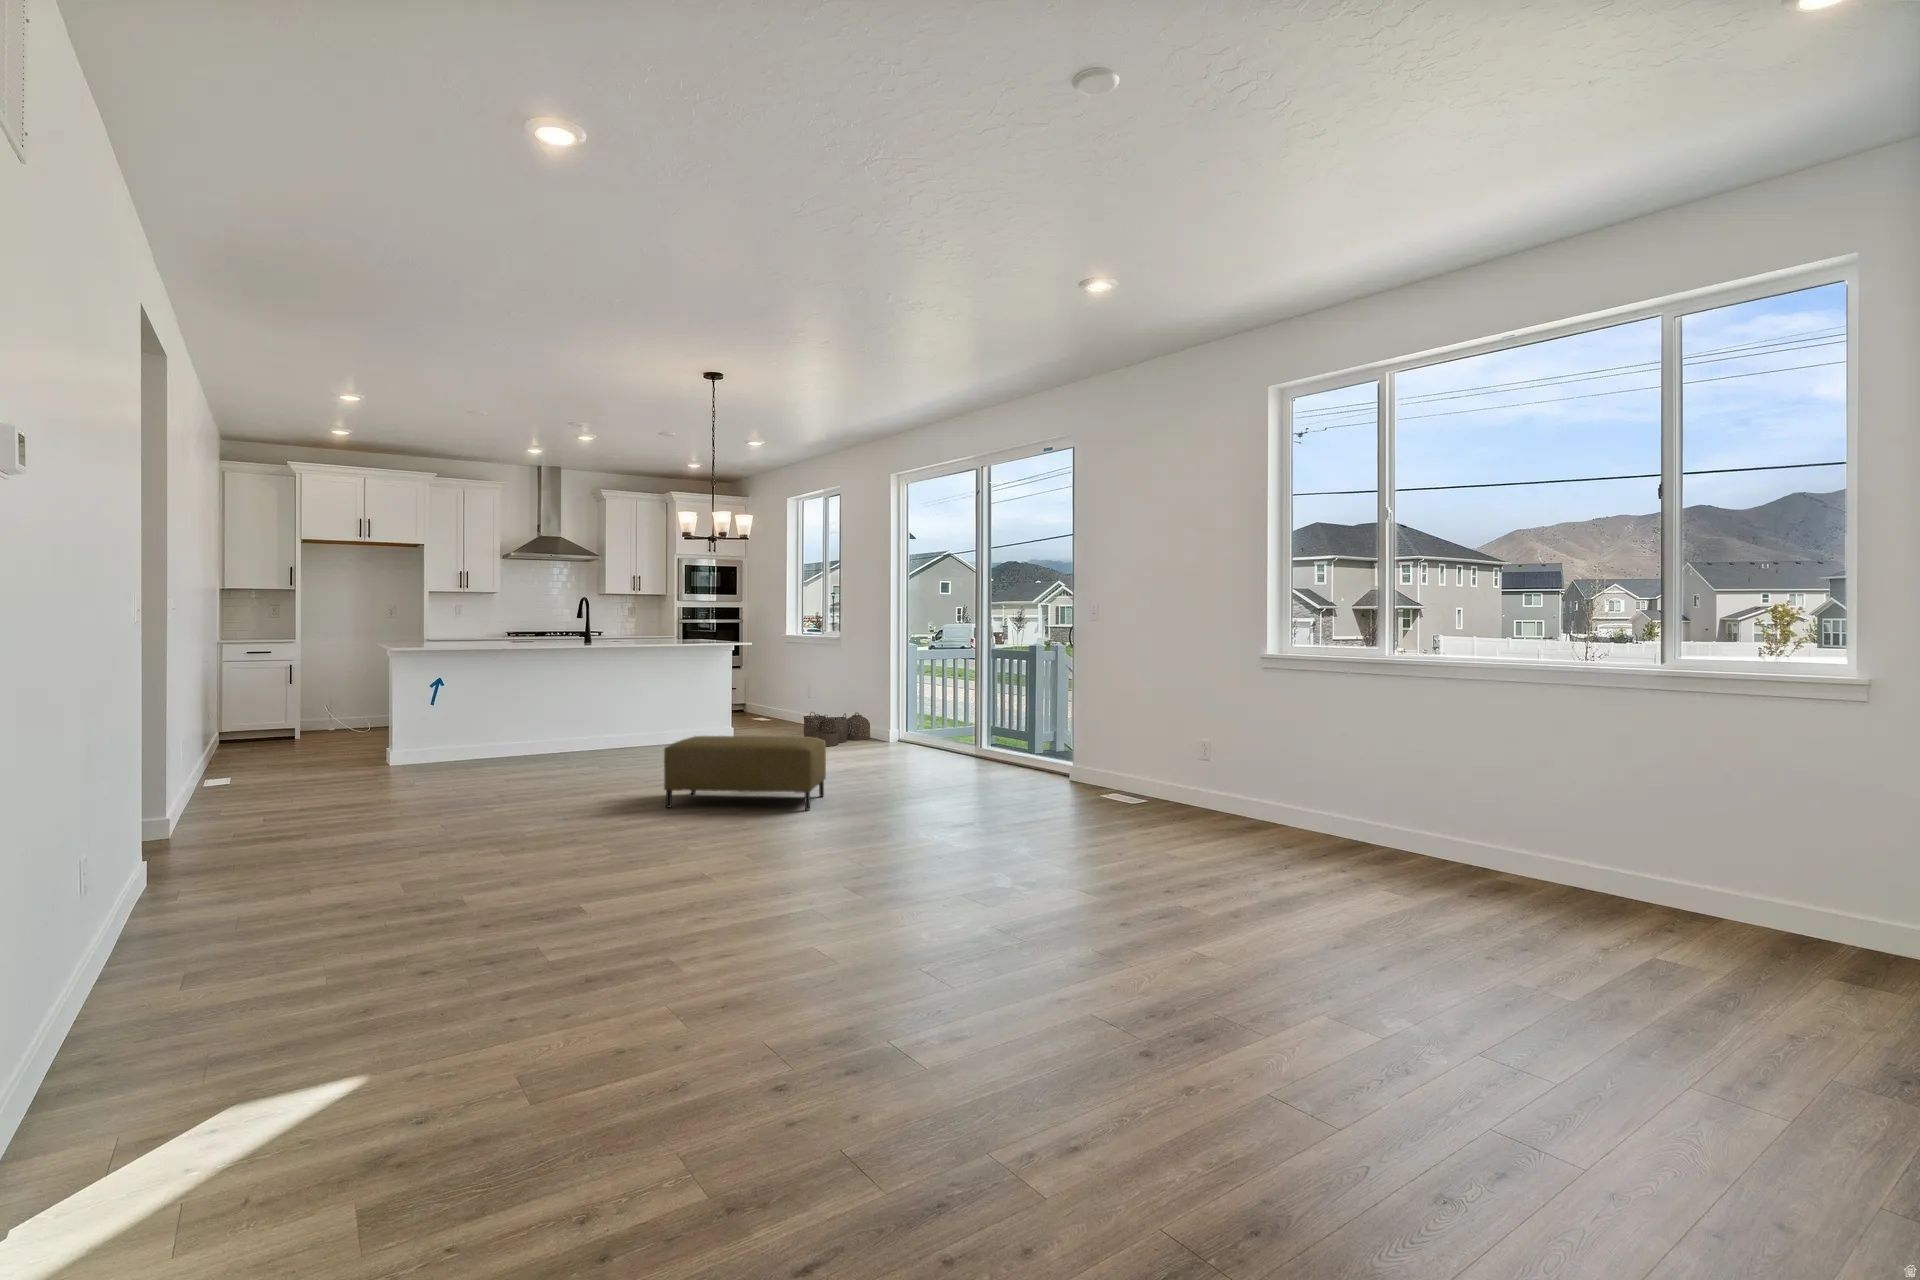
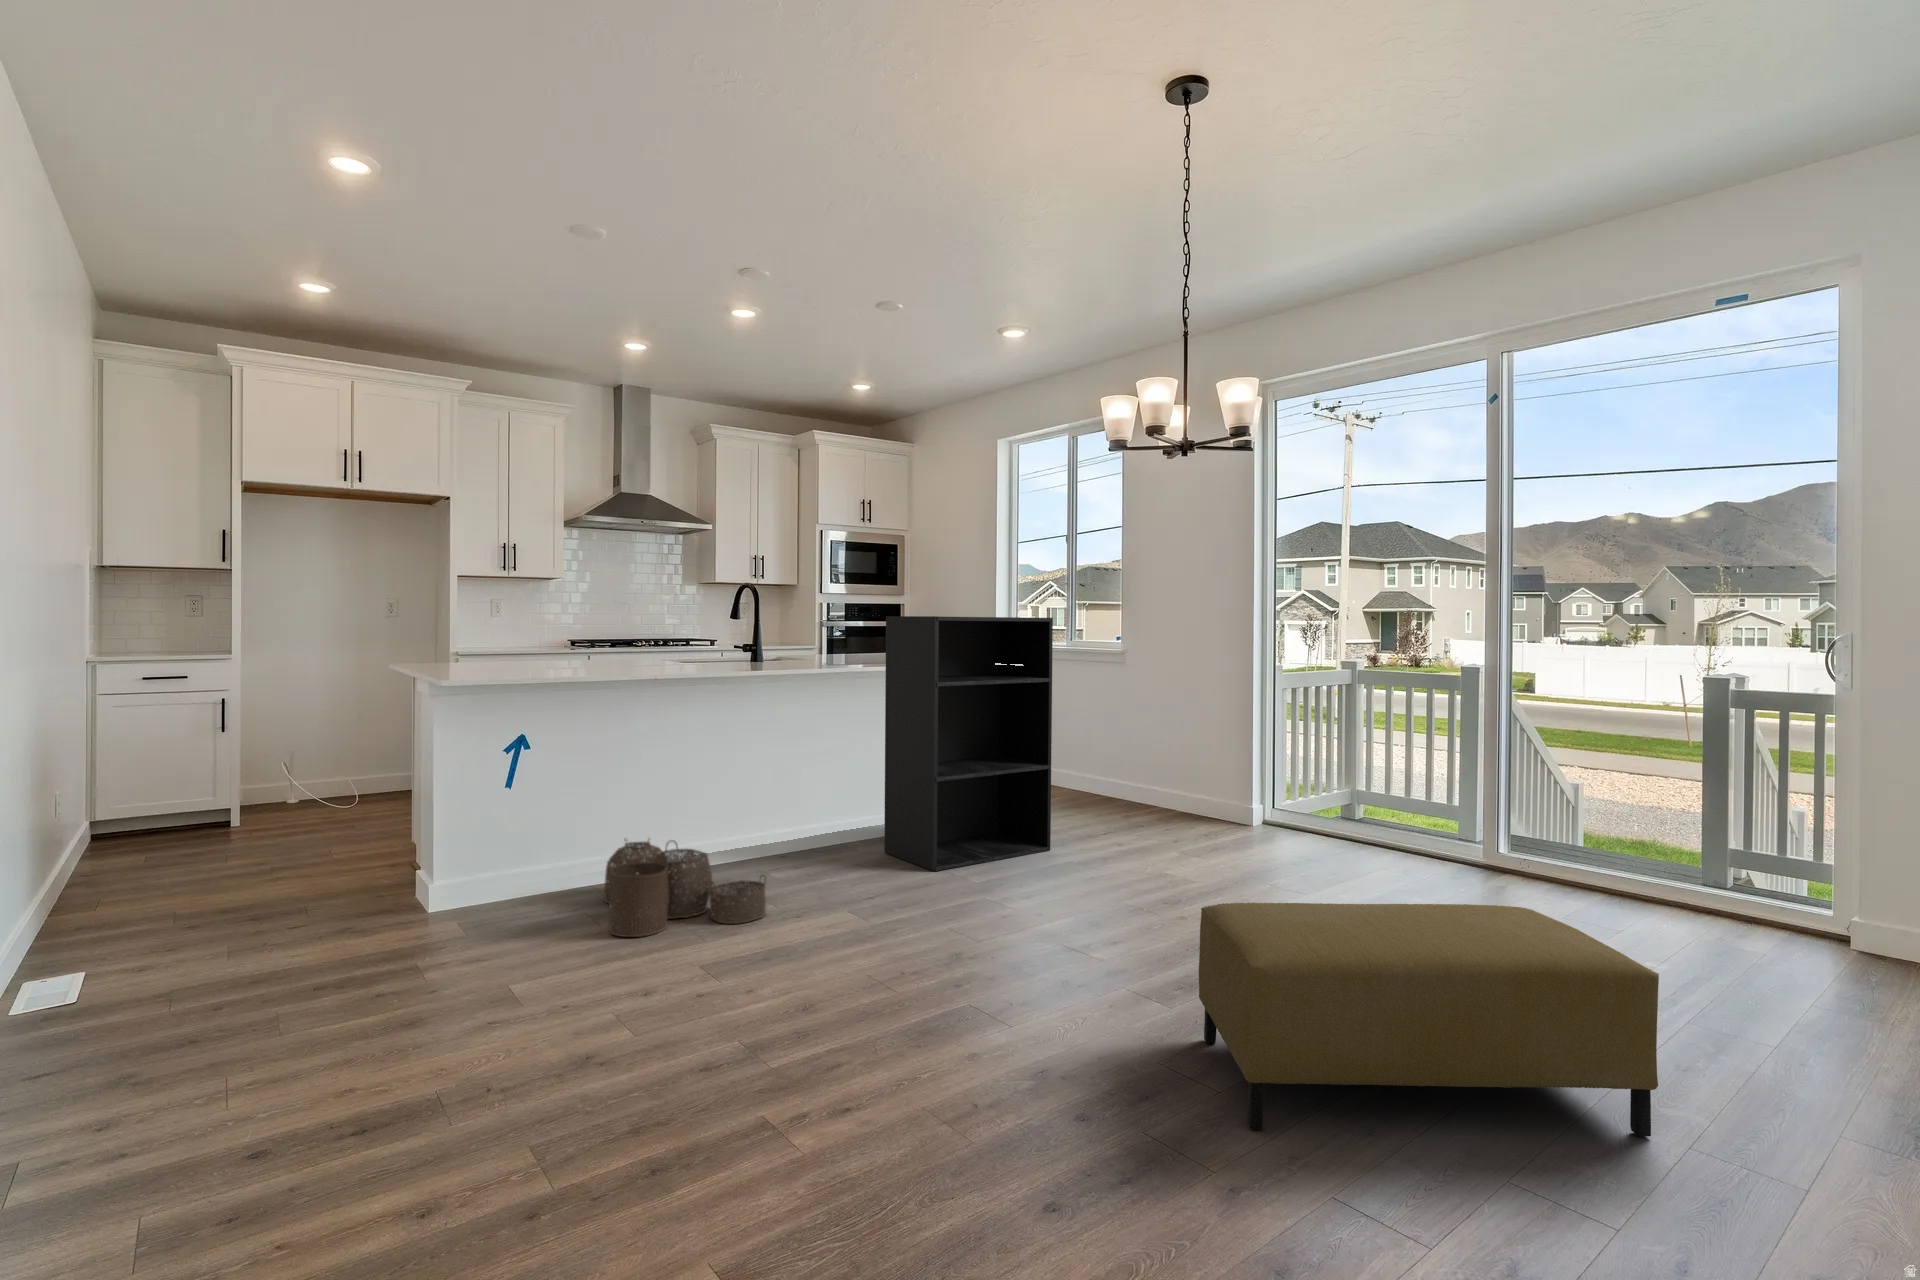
bookshelf: none [649,617,744,754] -> present [884,616,1053,871]
woven basket: present [804,712,870,746] -> present [604,840,766,937]

